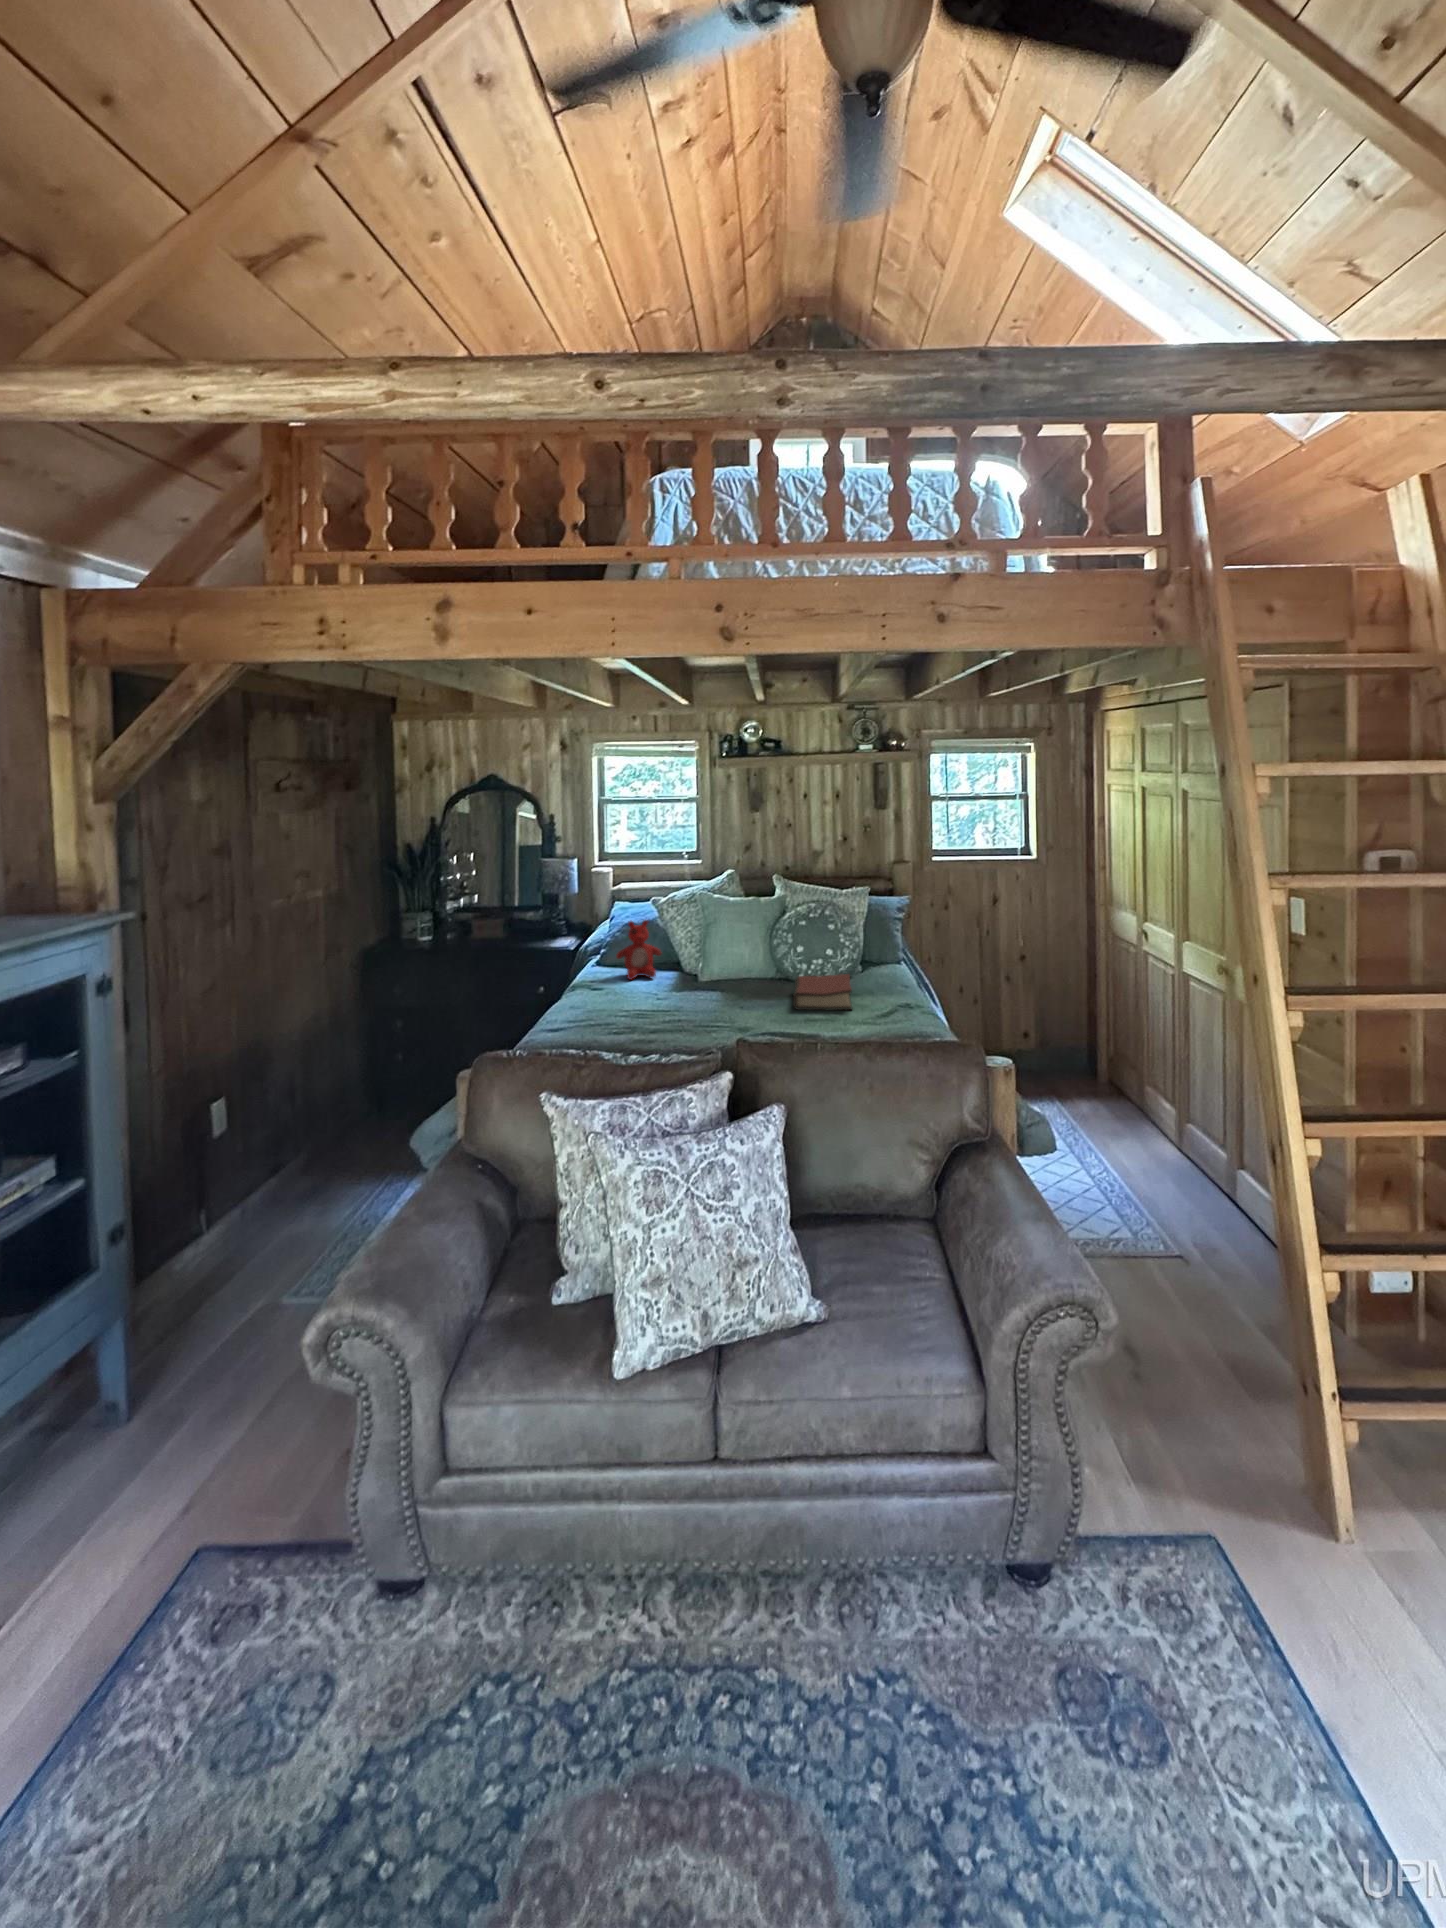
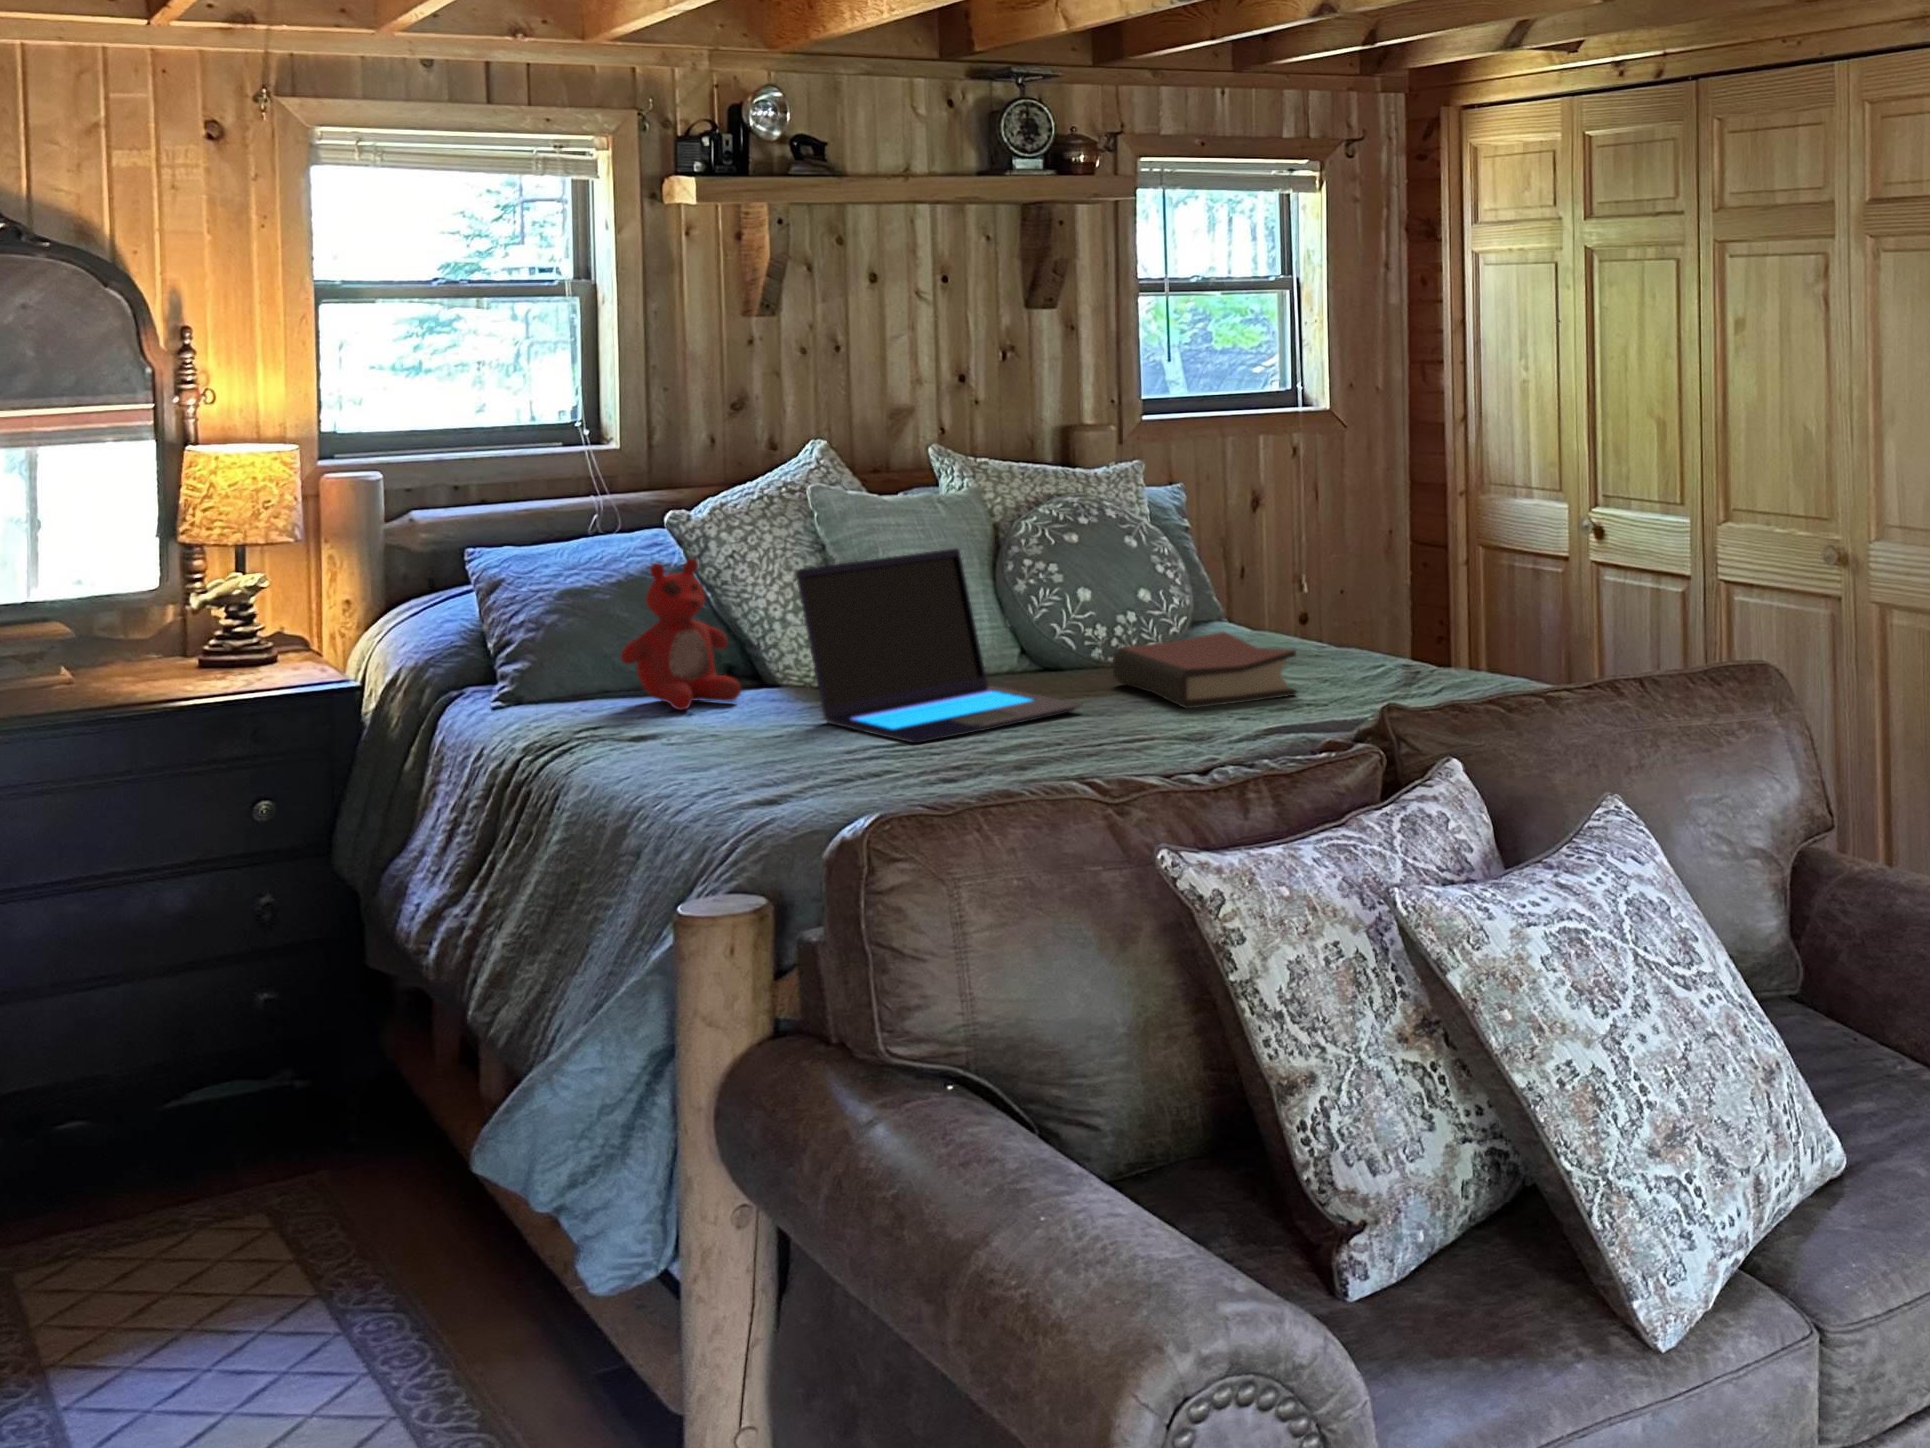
laptop: none [658,926,754,1011] -> present [796,549,1082,743]

